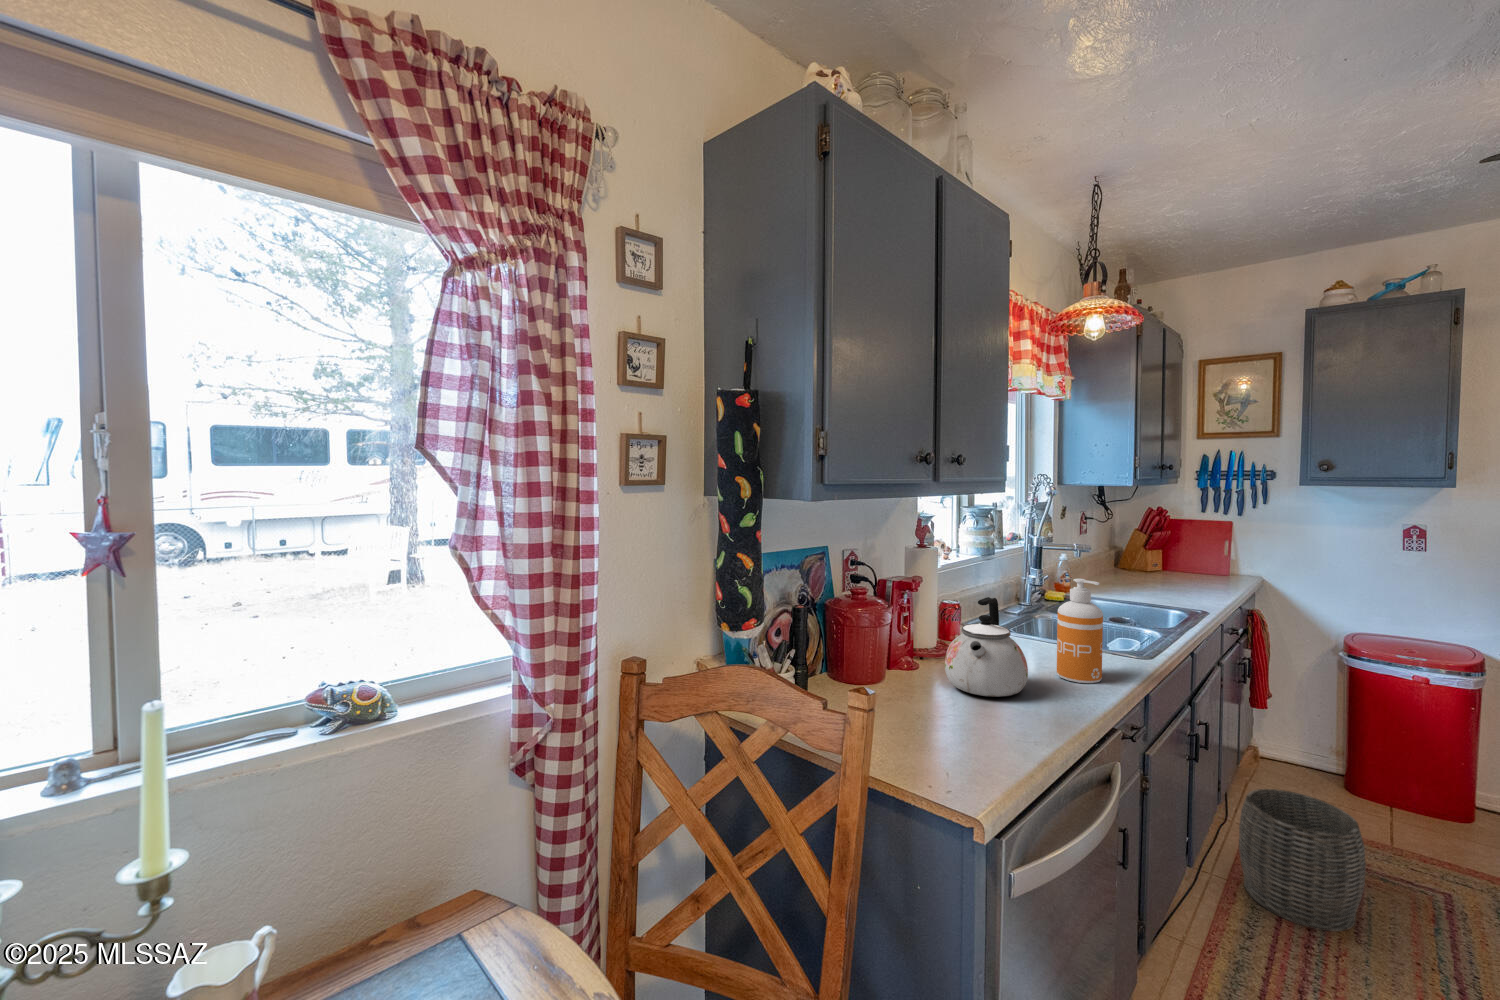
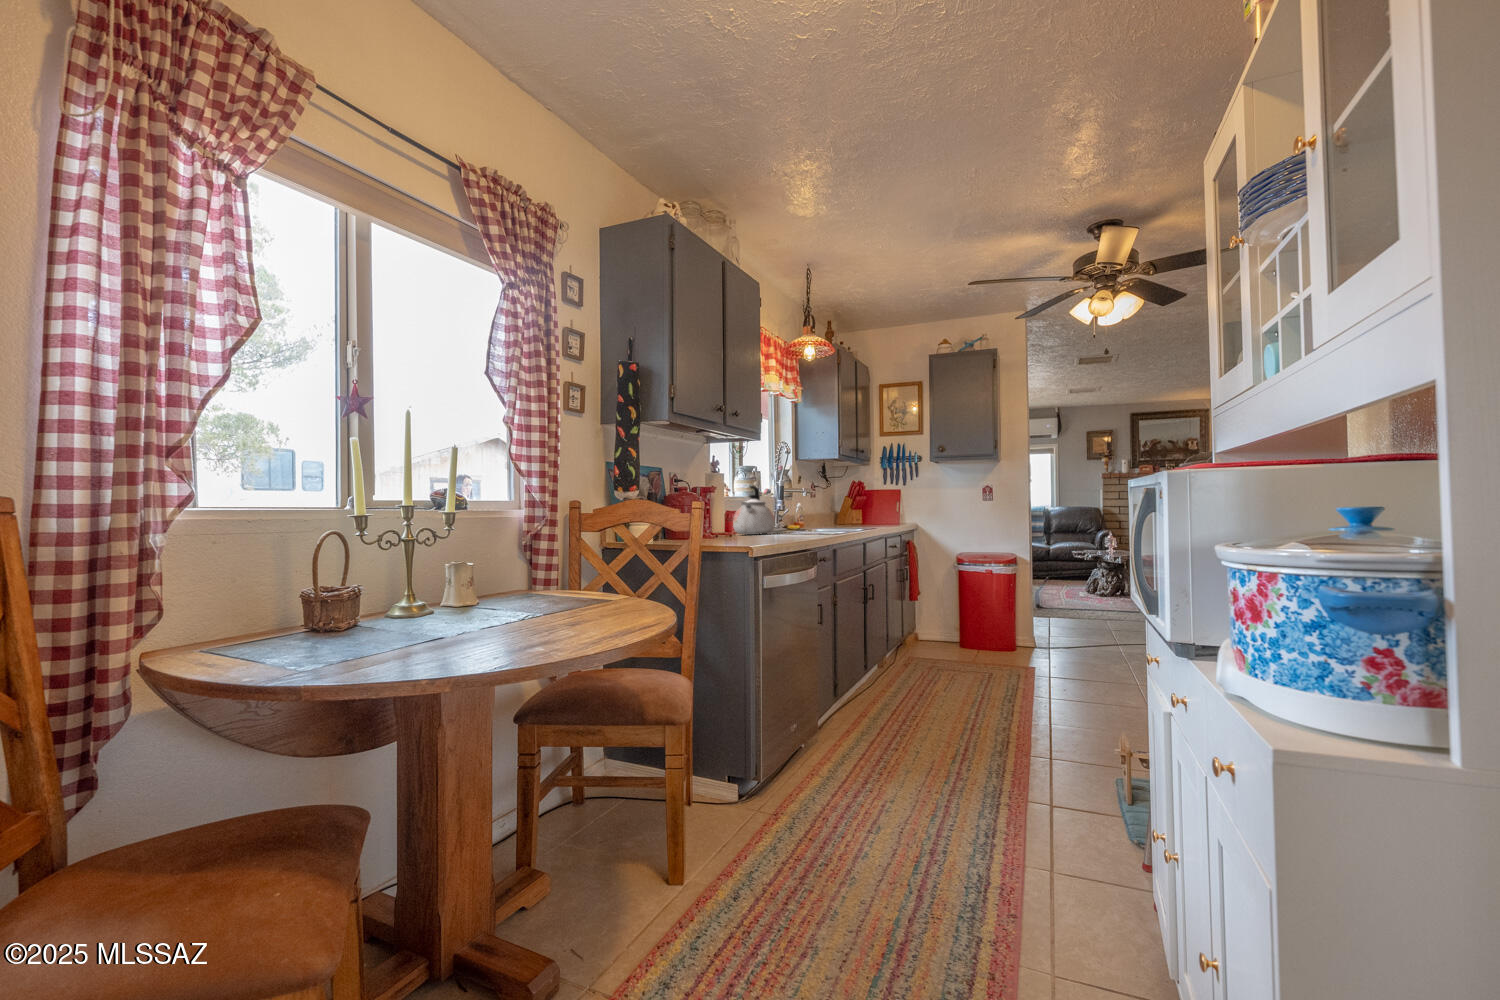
soap dispenser: present [1057,578,1103,683] -> none [789,479,811,532]
woven basket: present [1239,789,1366,931] -> none [894,625,949,688]

